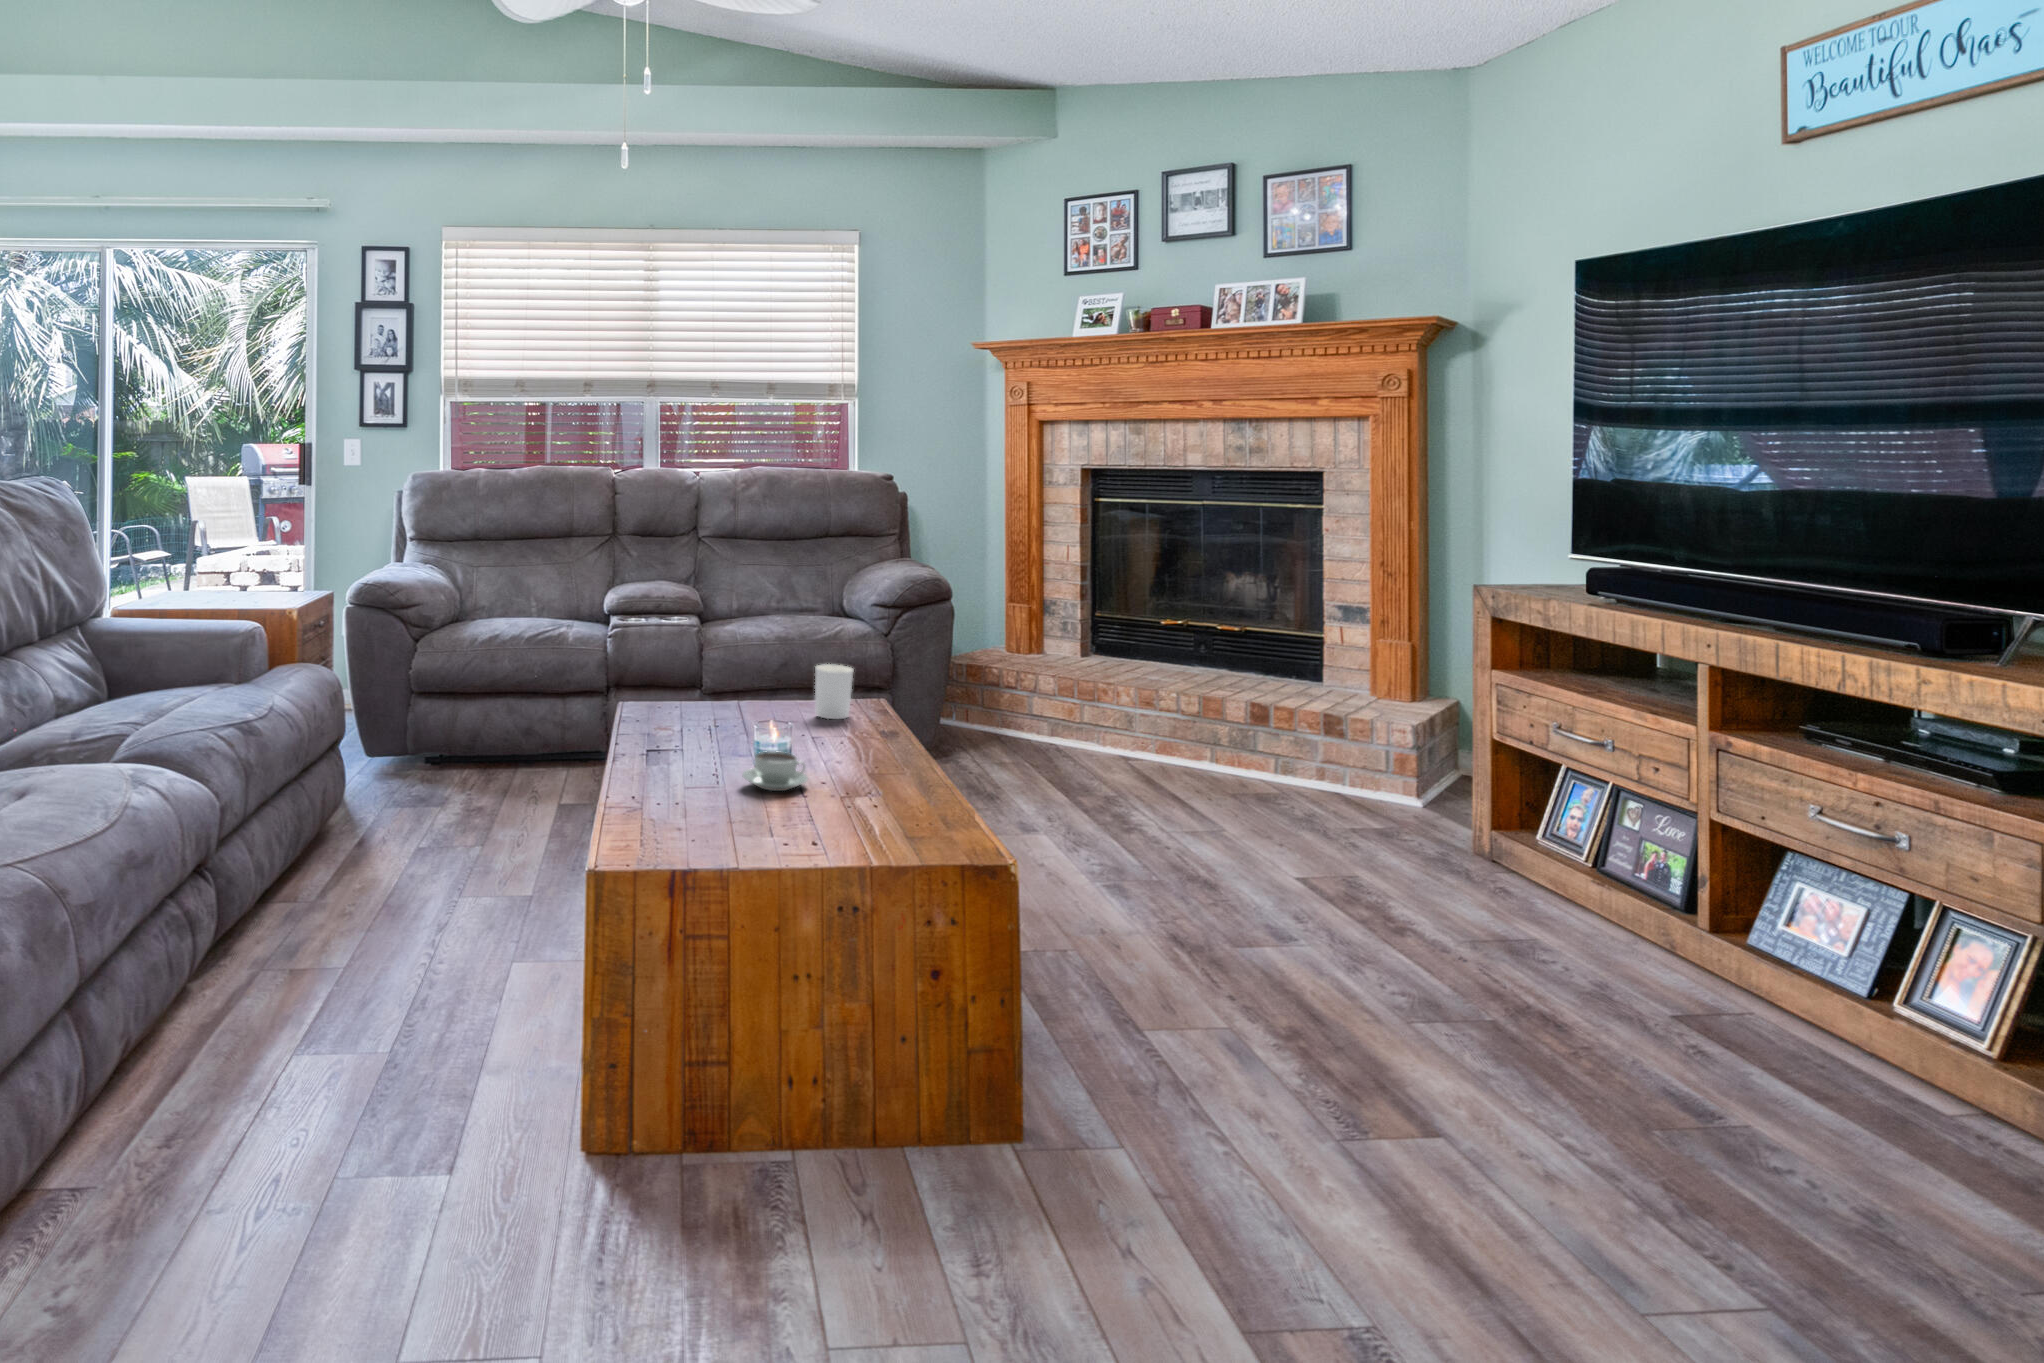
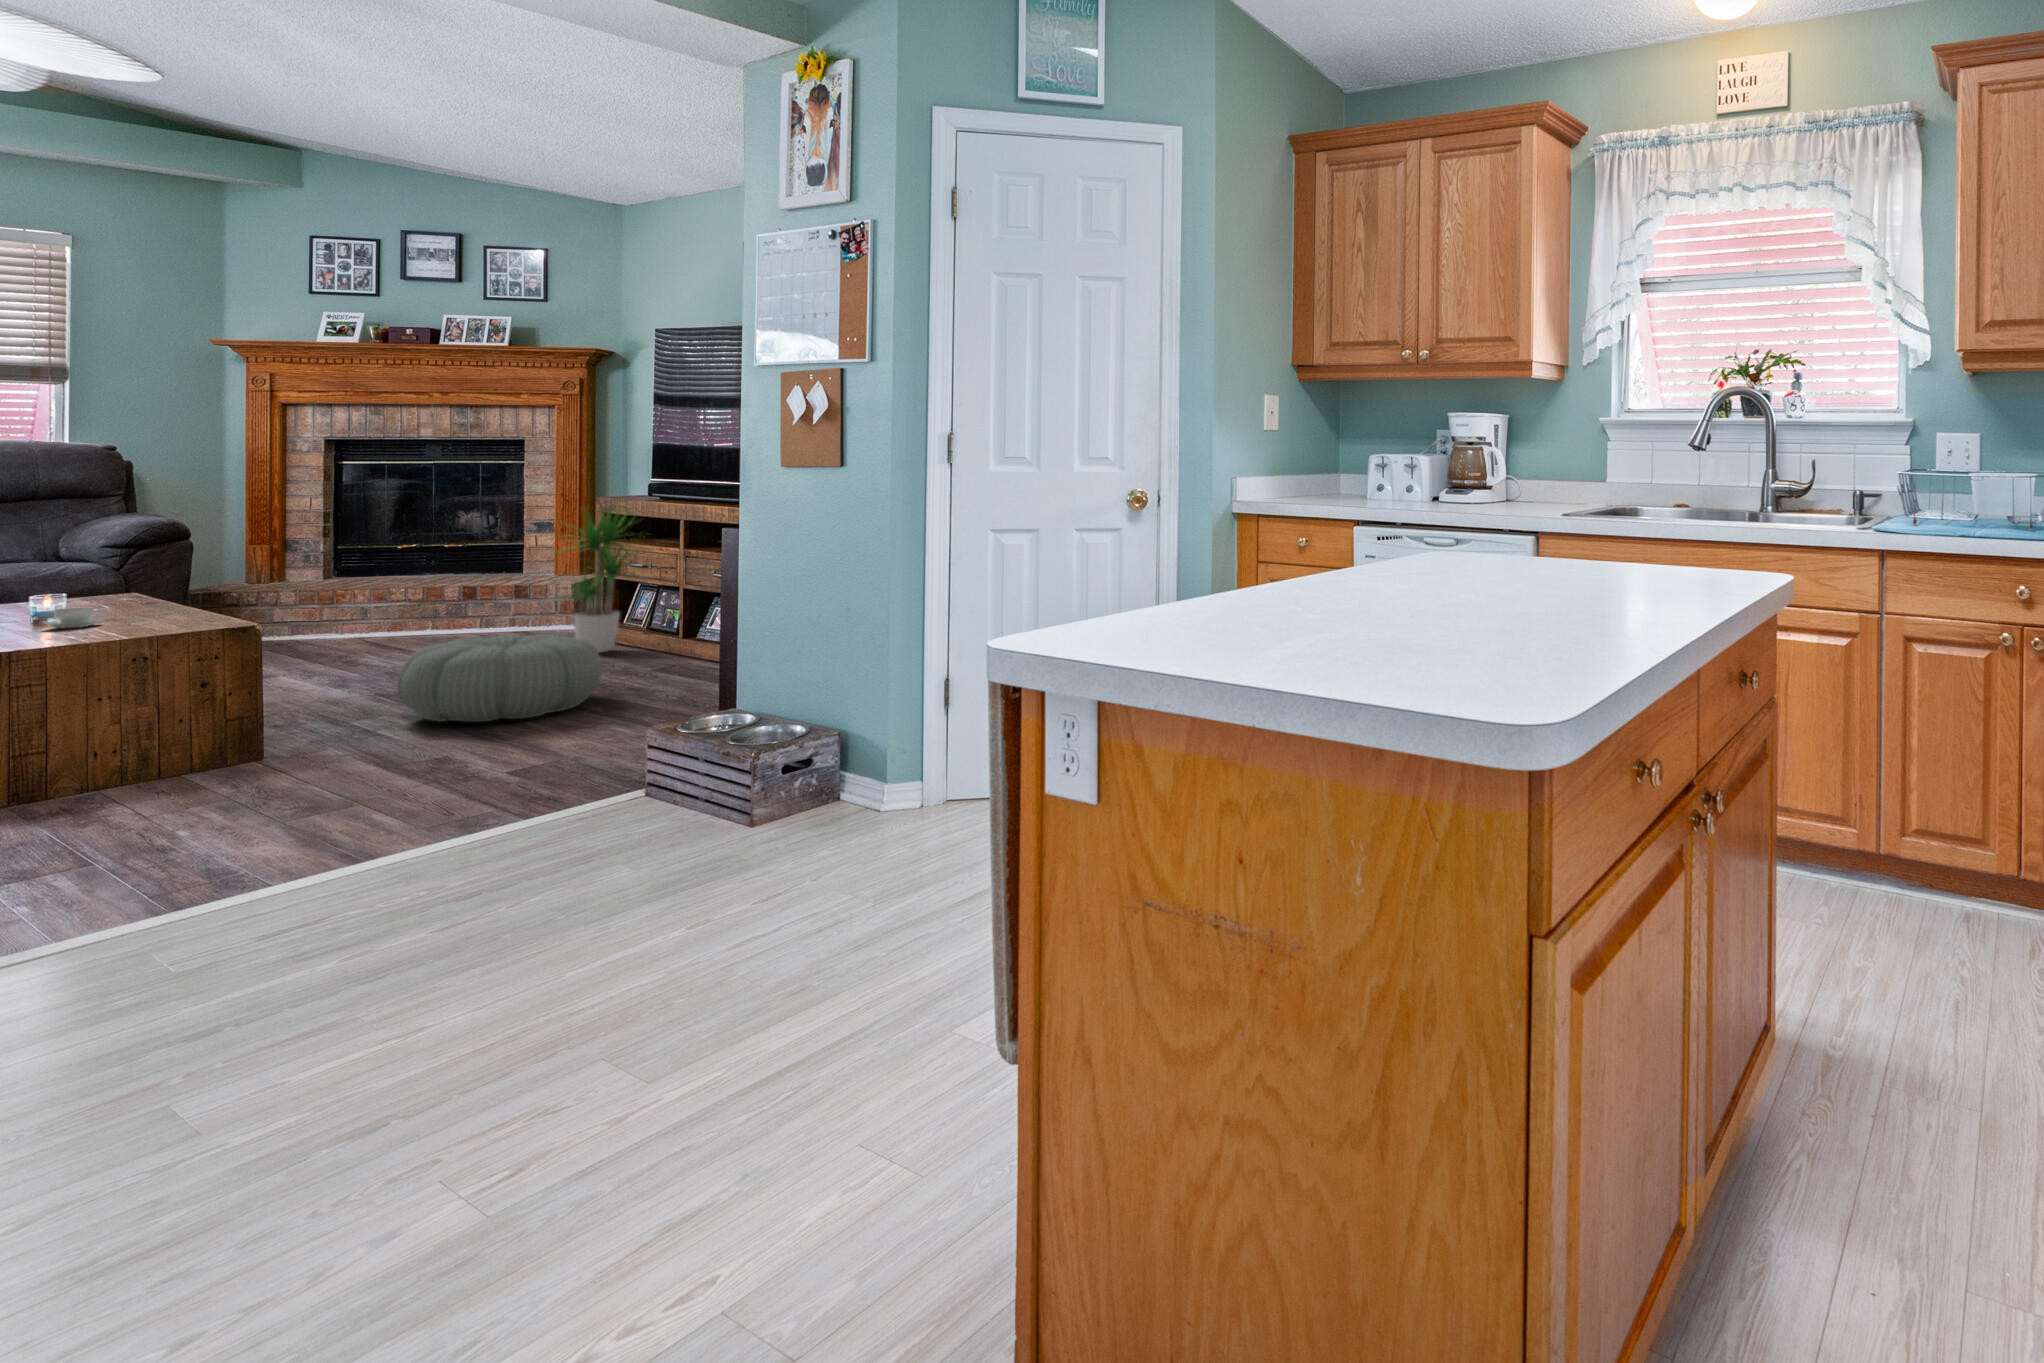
potted plant: none [1415,605,1643,927] -> present [555,506,645,653]
candle holder: present [815,664,854,719] -> none [77,573,117,608]
pouf: none [1220,937,1697,1267] -> present [397,634,602,722]

